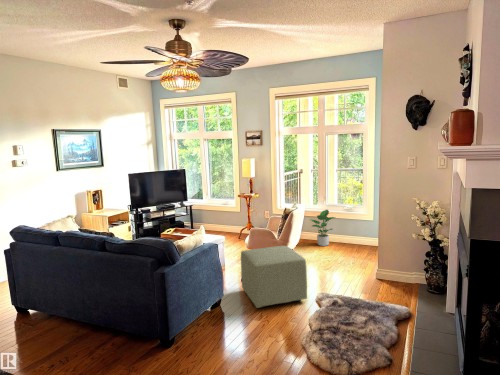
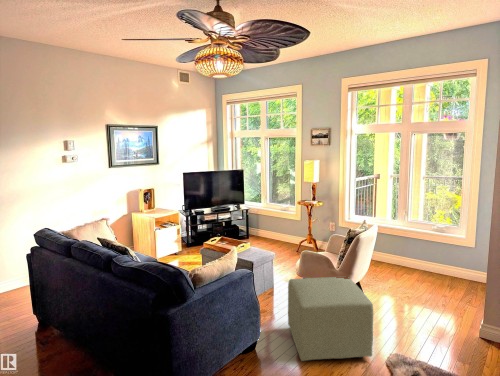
potted plant: present [311,210,335,246] -> none [384,228,421,273]

